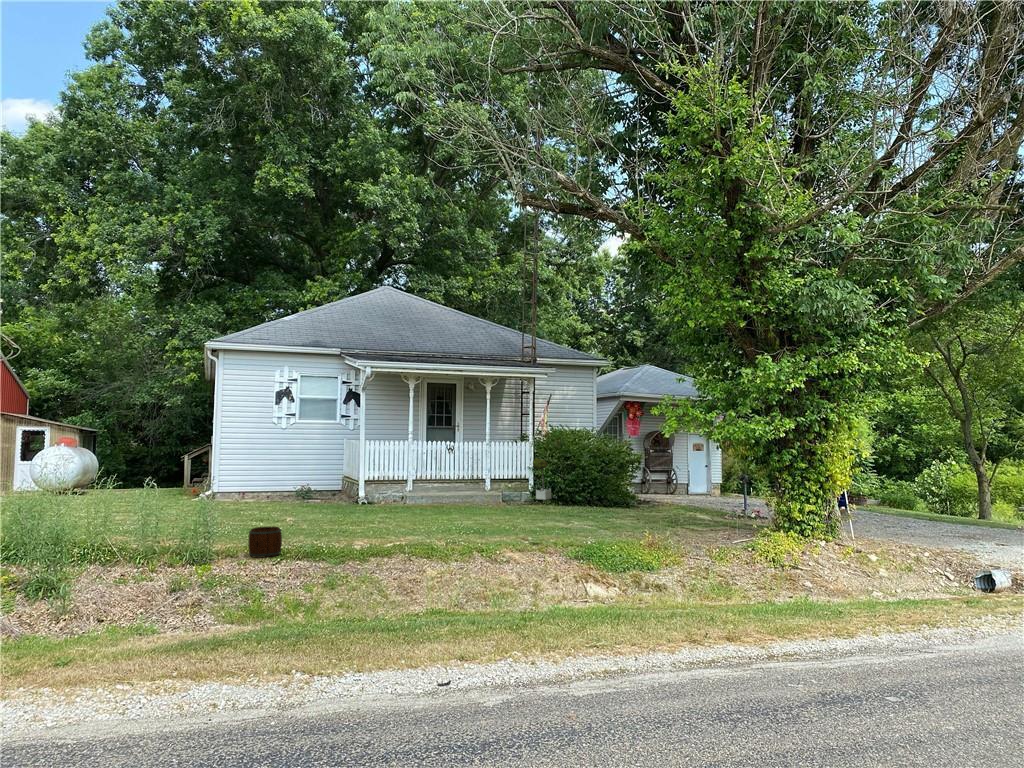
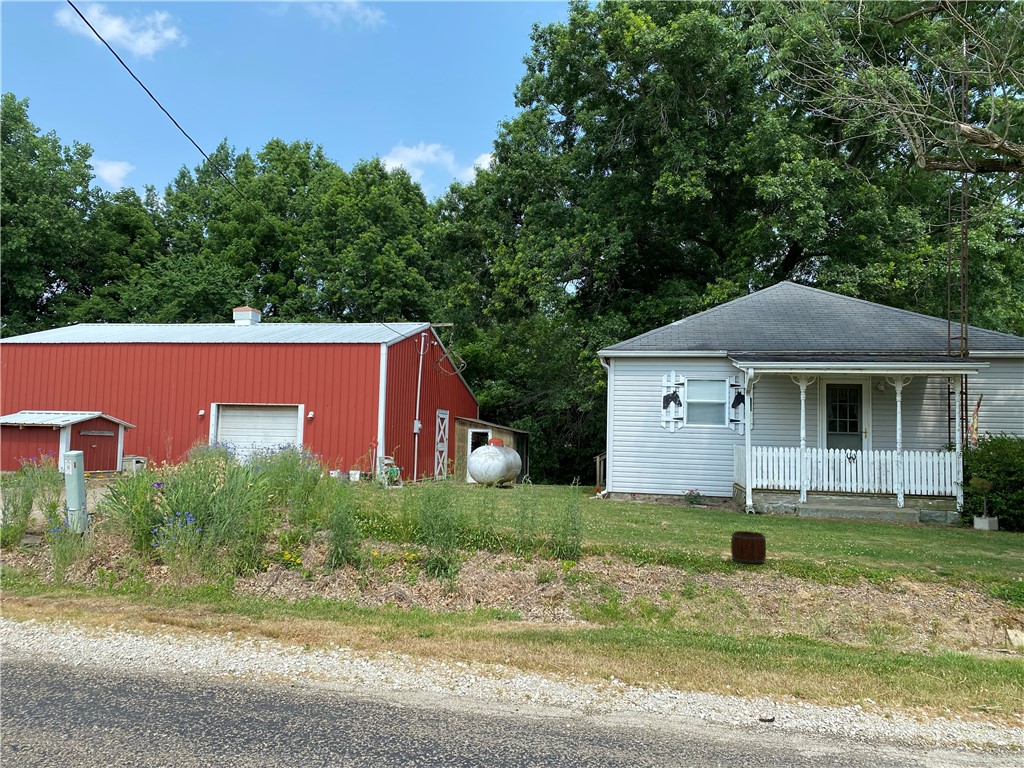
bucket: present [248,526,282,558] -> present [731,531,766,564]

